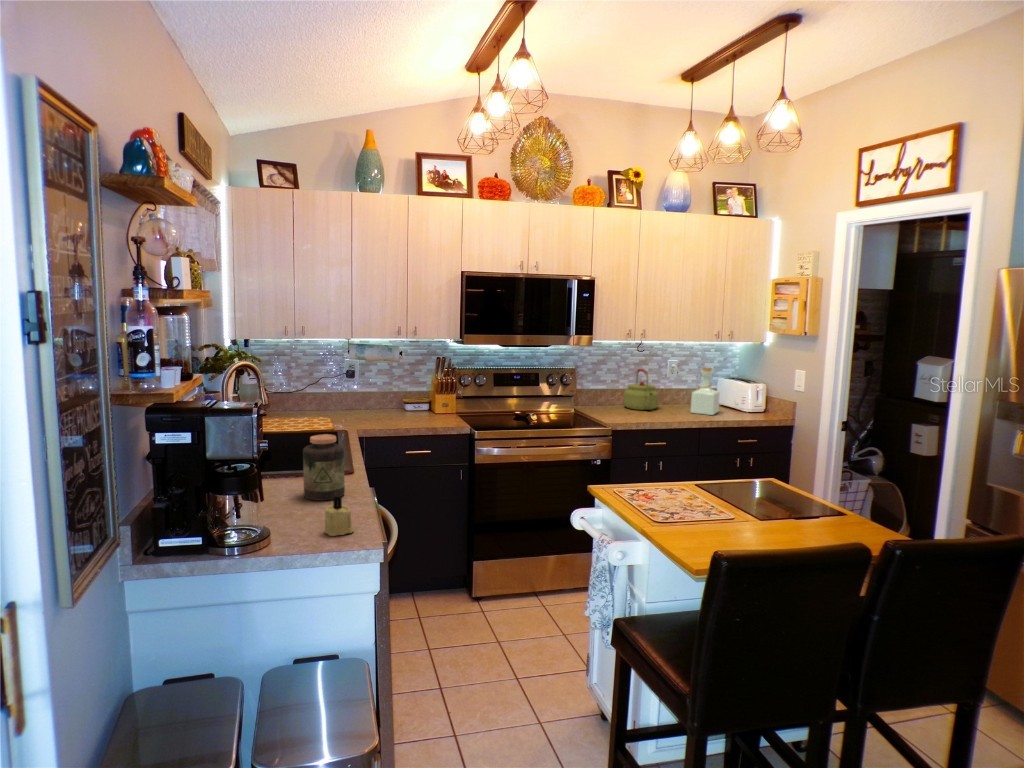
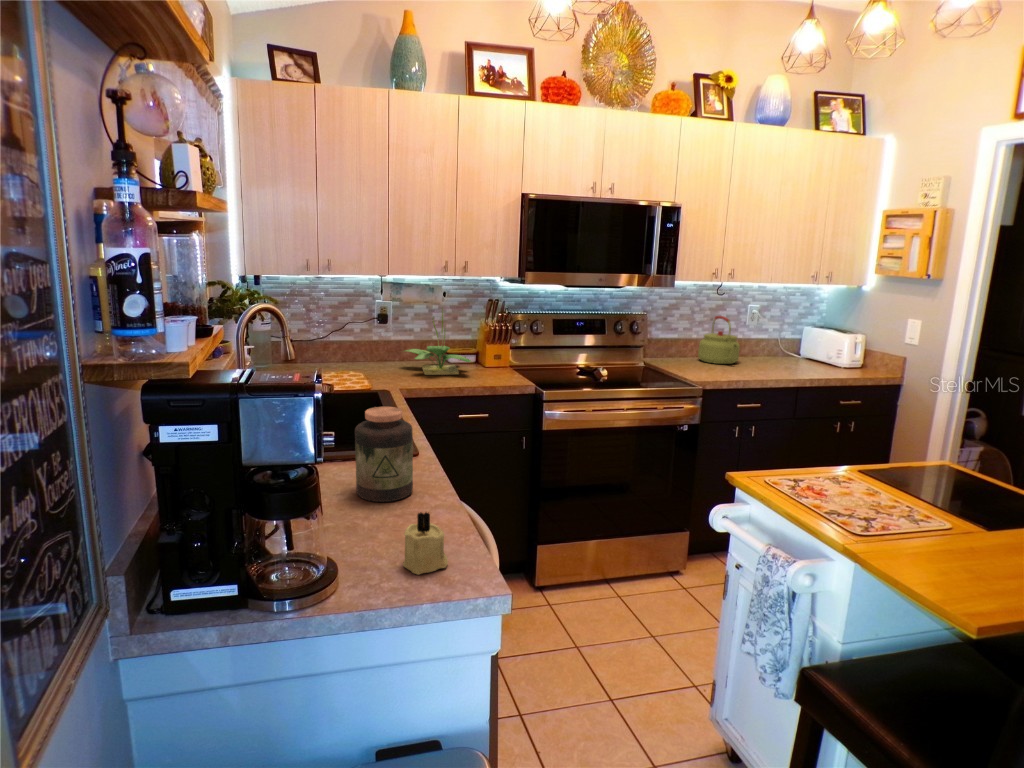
potted plant: none [363,363,420,420] -> present [406,309,471,375]
bottle: present [690,367,719,415] -> none [776,315,813,371]

